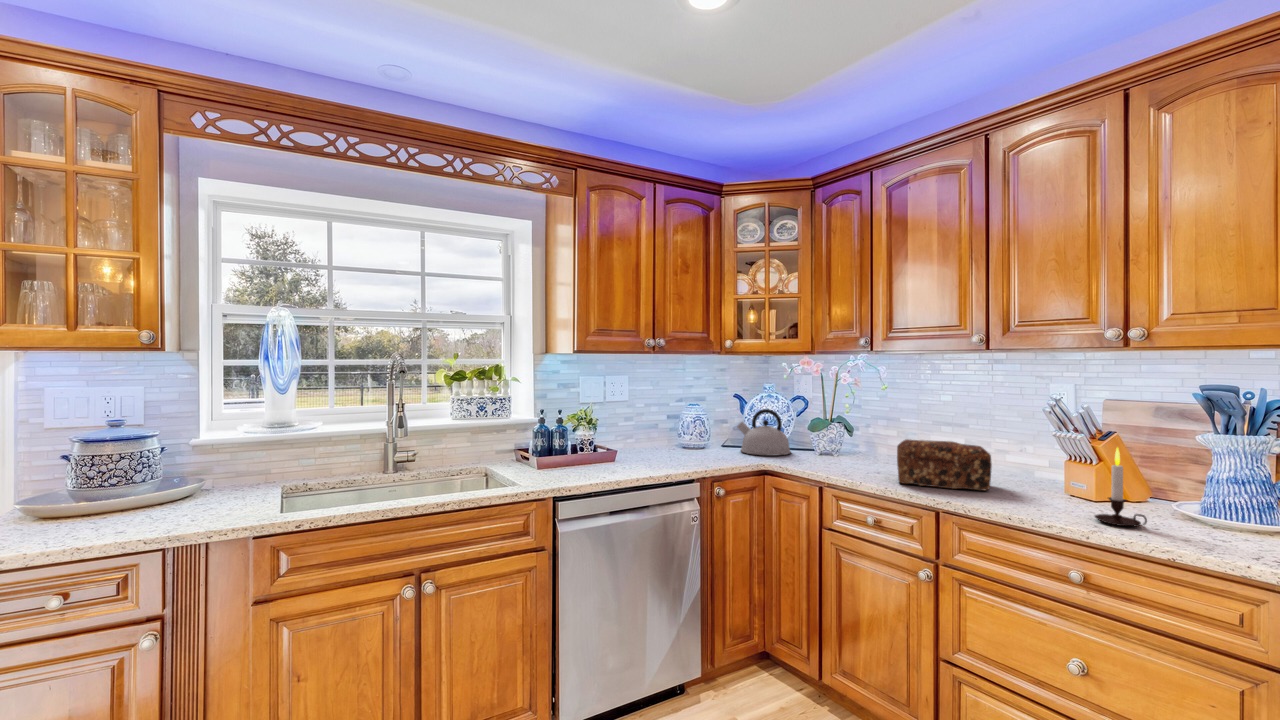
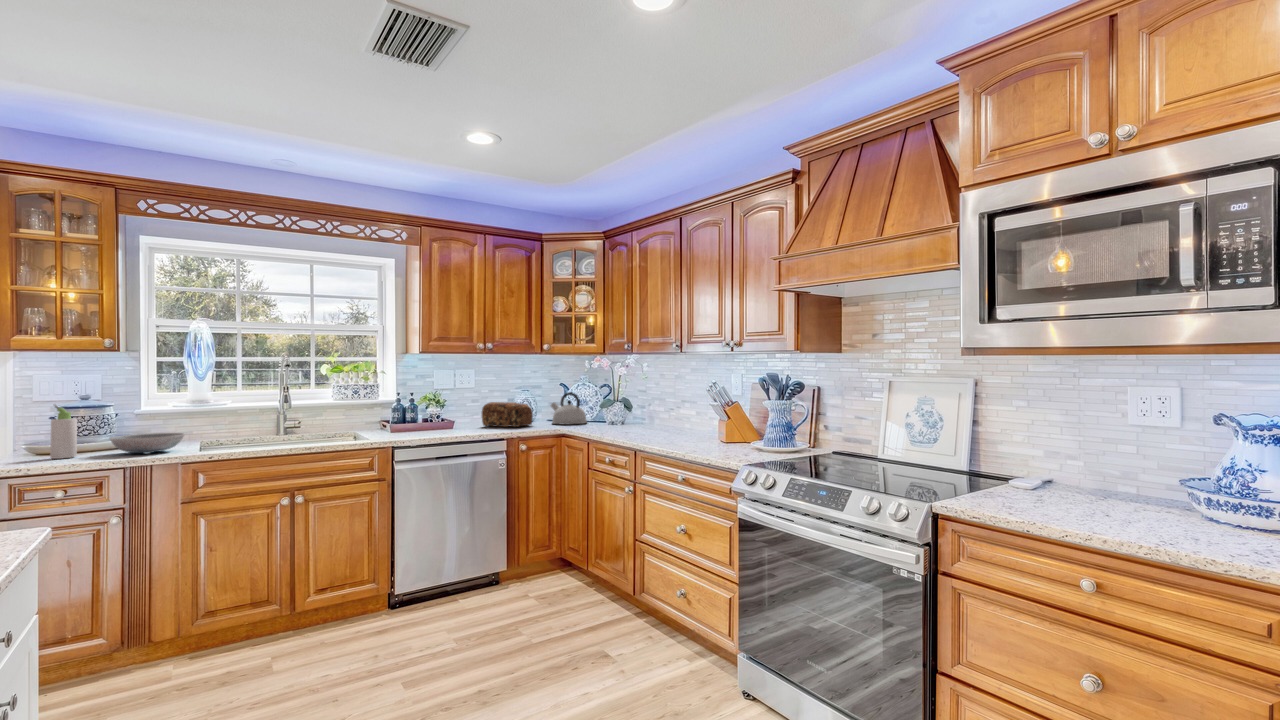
bread loaf: present [897,439,992,491] -> present [482,402,533,427]
bottle: none [48,441,92,533] -> present [50,405,77,459]
candle: present [1095,448,1147,527] -> none [695,397,716,441]
dish: none [143,479,258,519] -> present [110,433,184,453]

